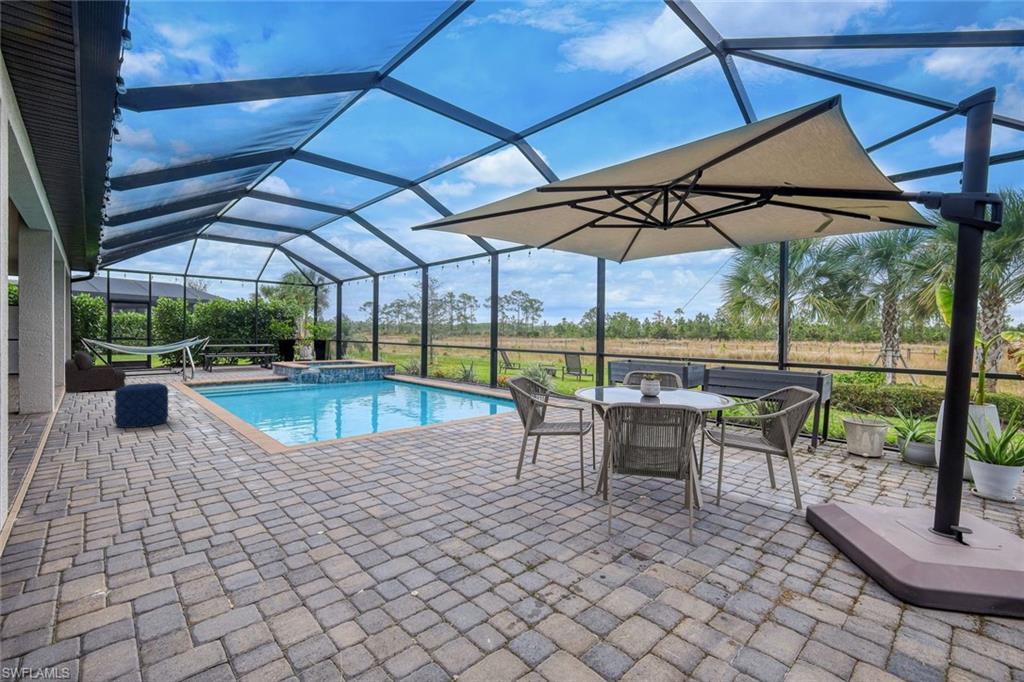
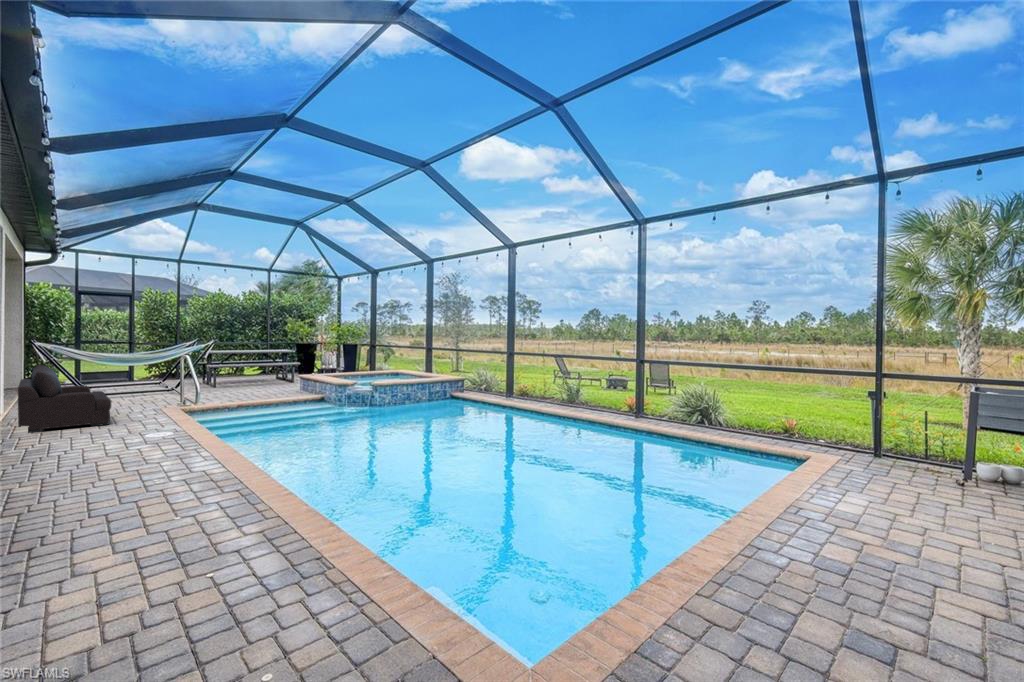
pouf: present [115,383,168,428] -> none [119,437,214,529]

